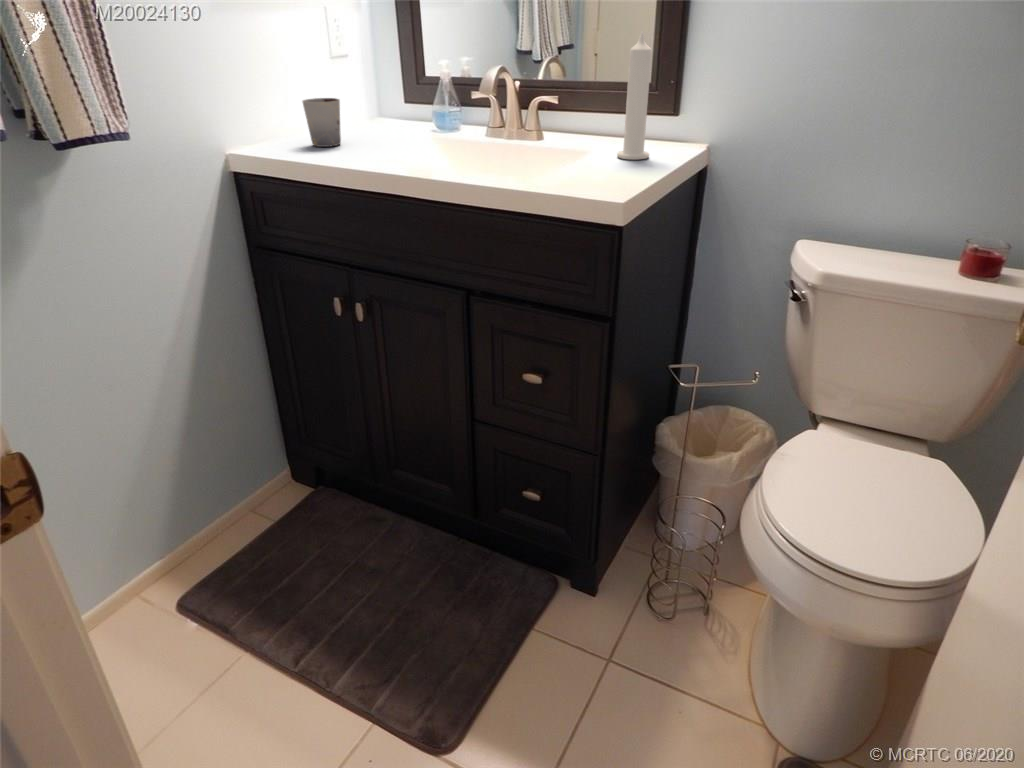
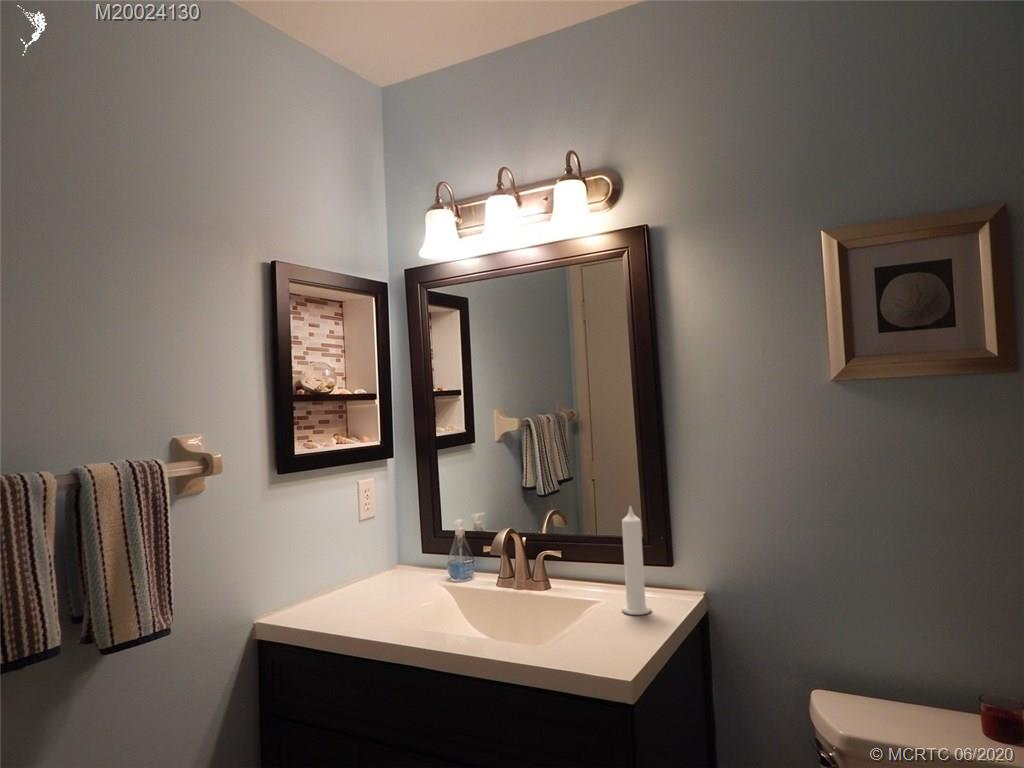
cup: present [302,98,341,147] -> none [333,562,366,608]

